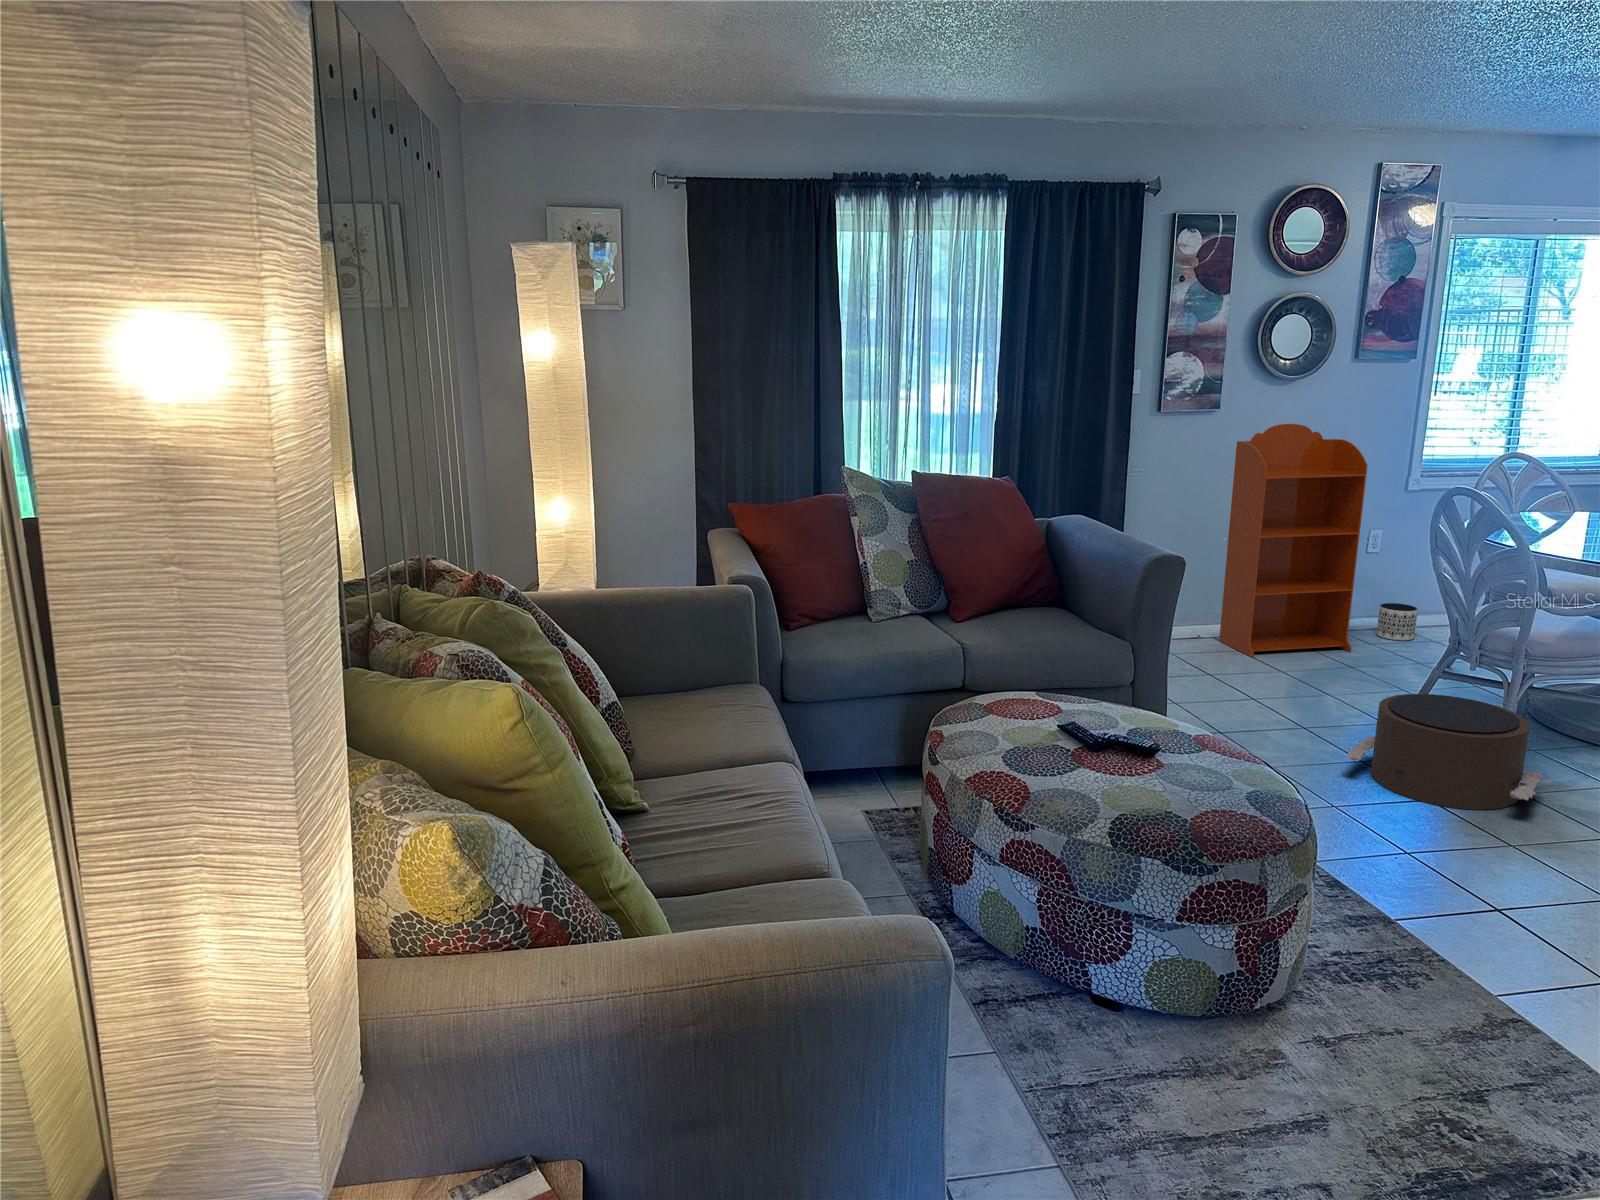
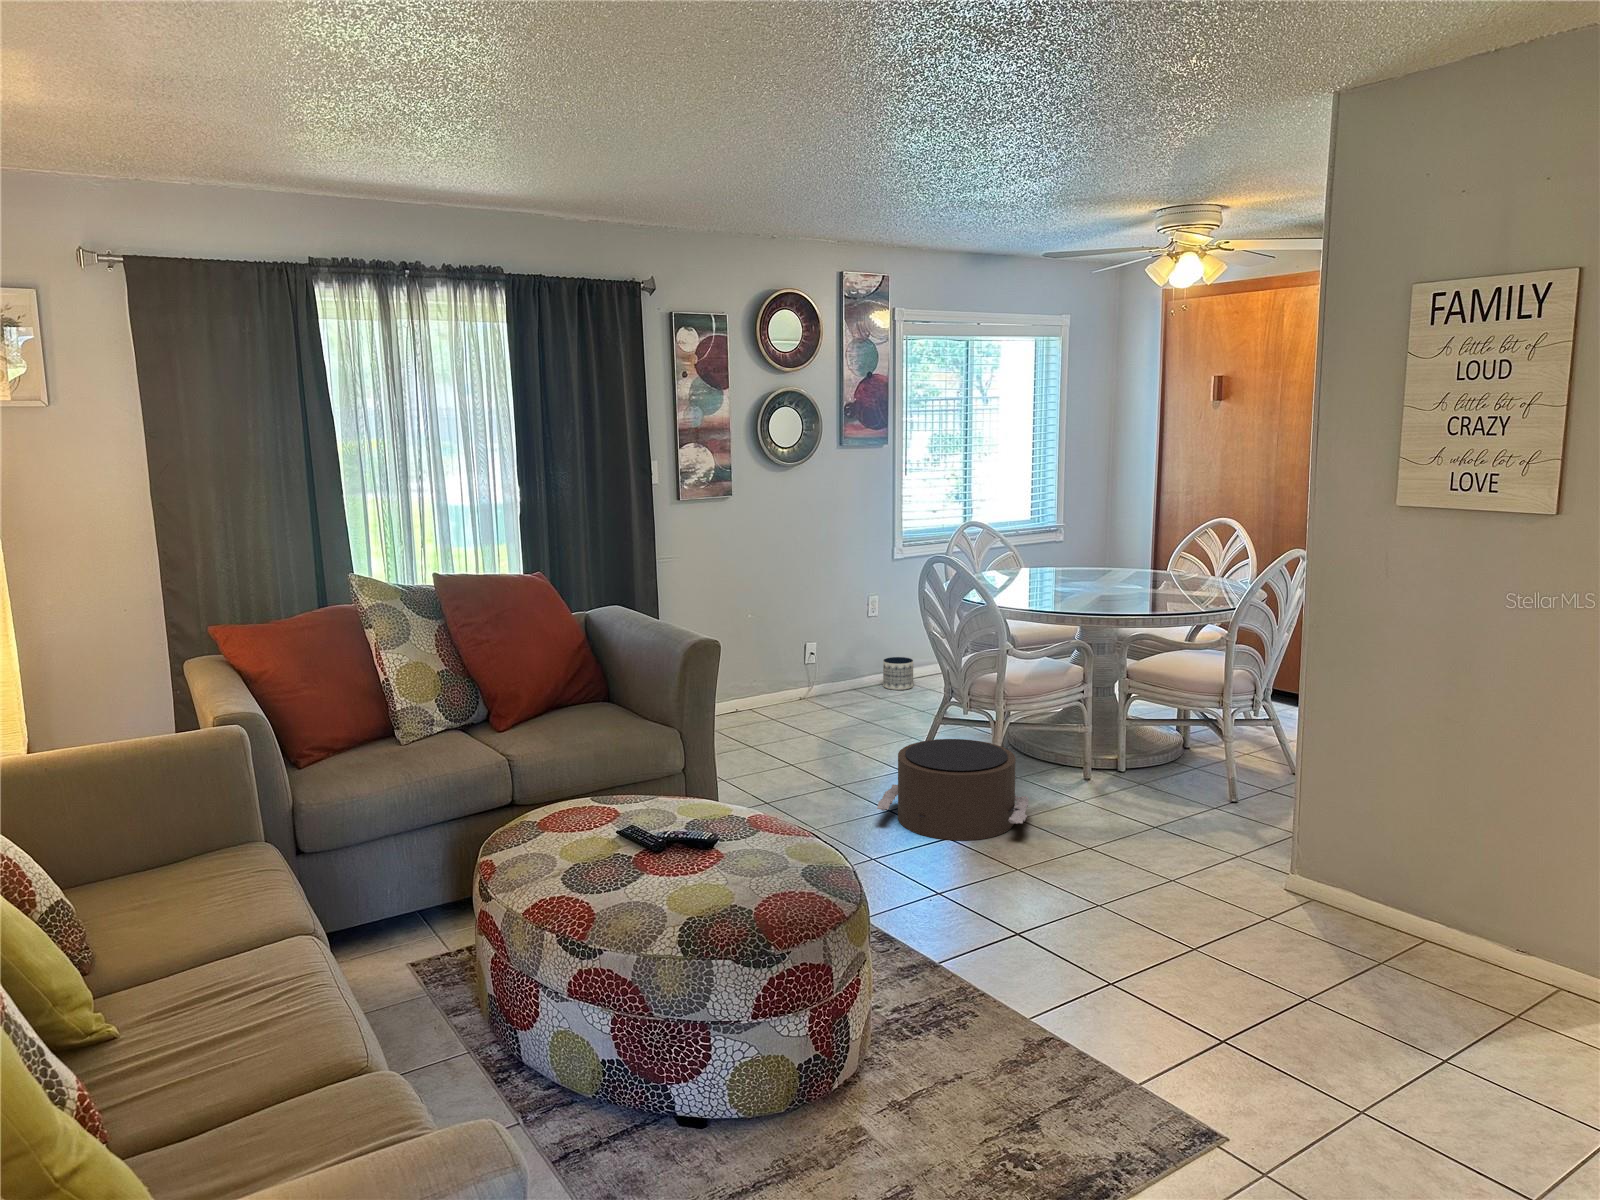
bookcase: present [1219,424,1368,658] -> none [750,504,866,722]

